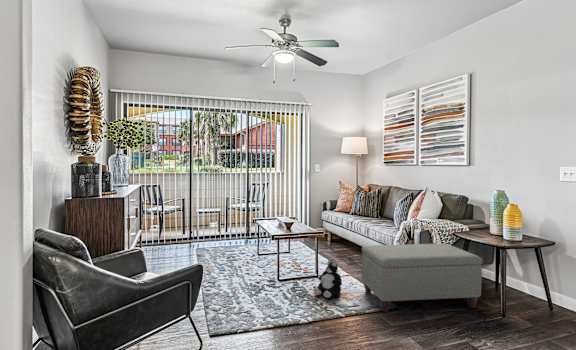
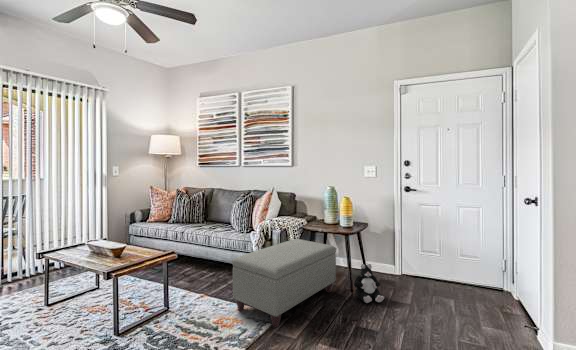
plush toy: present [313,260,342,298] -> present [354,264,384,303]

